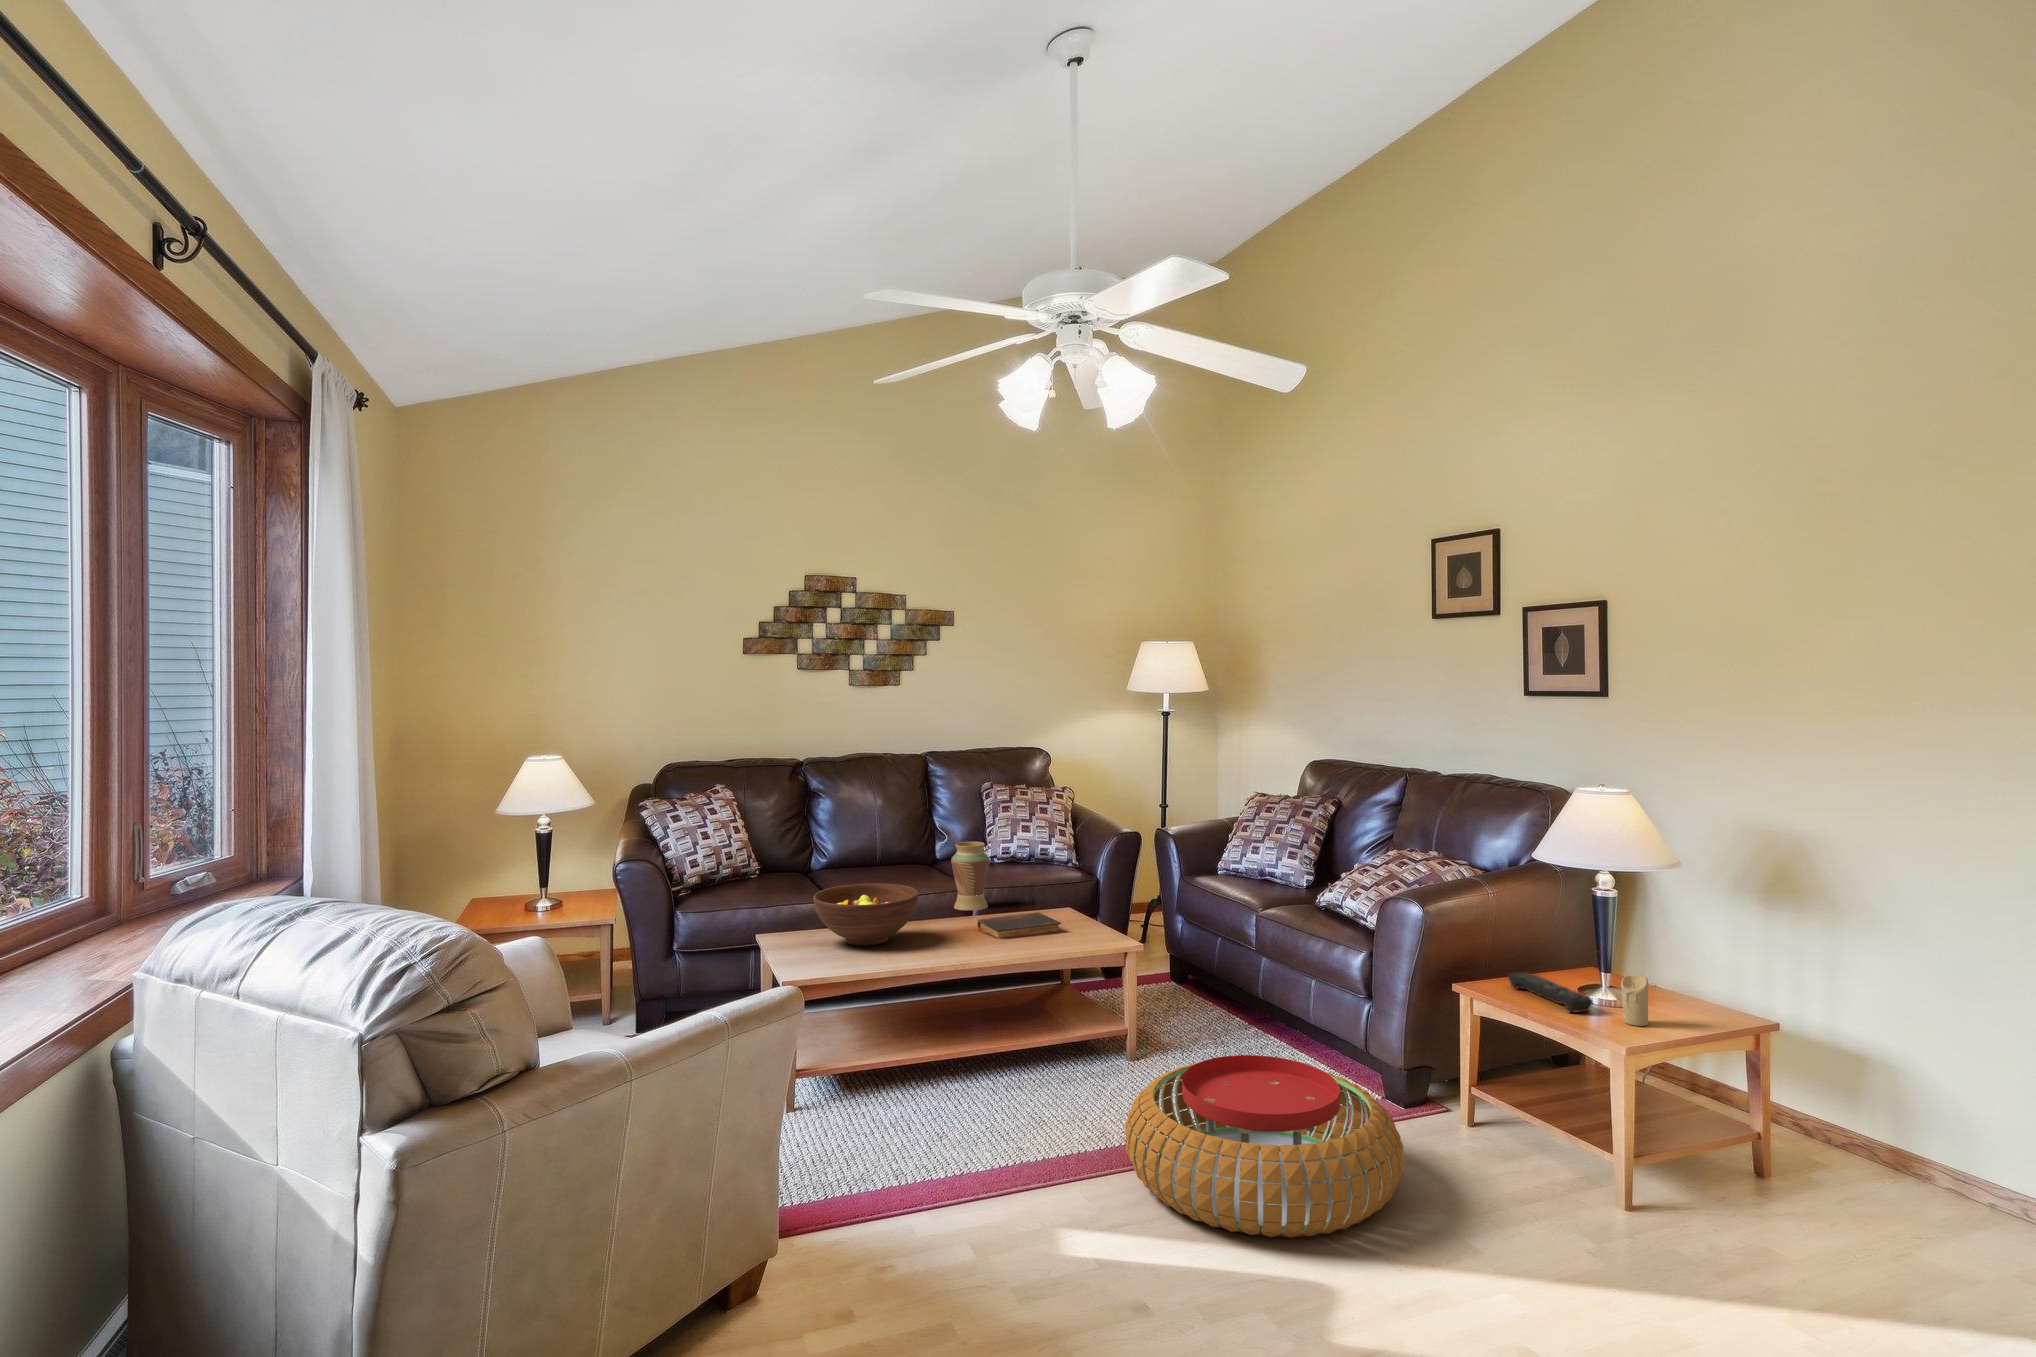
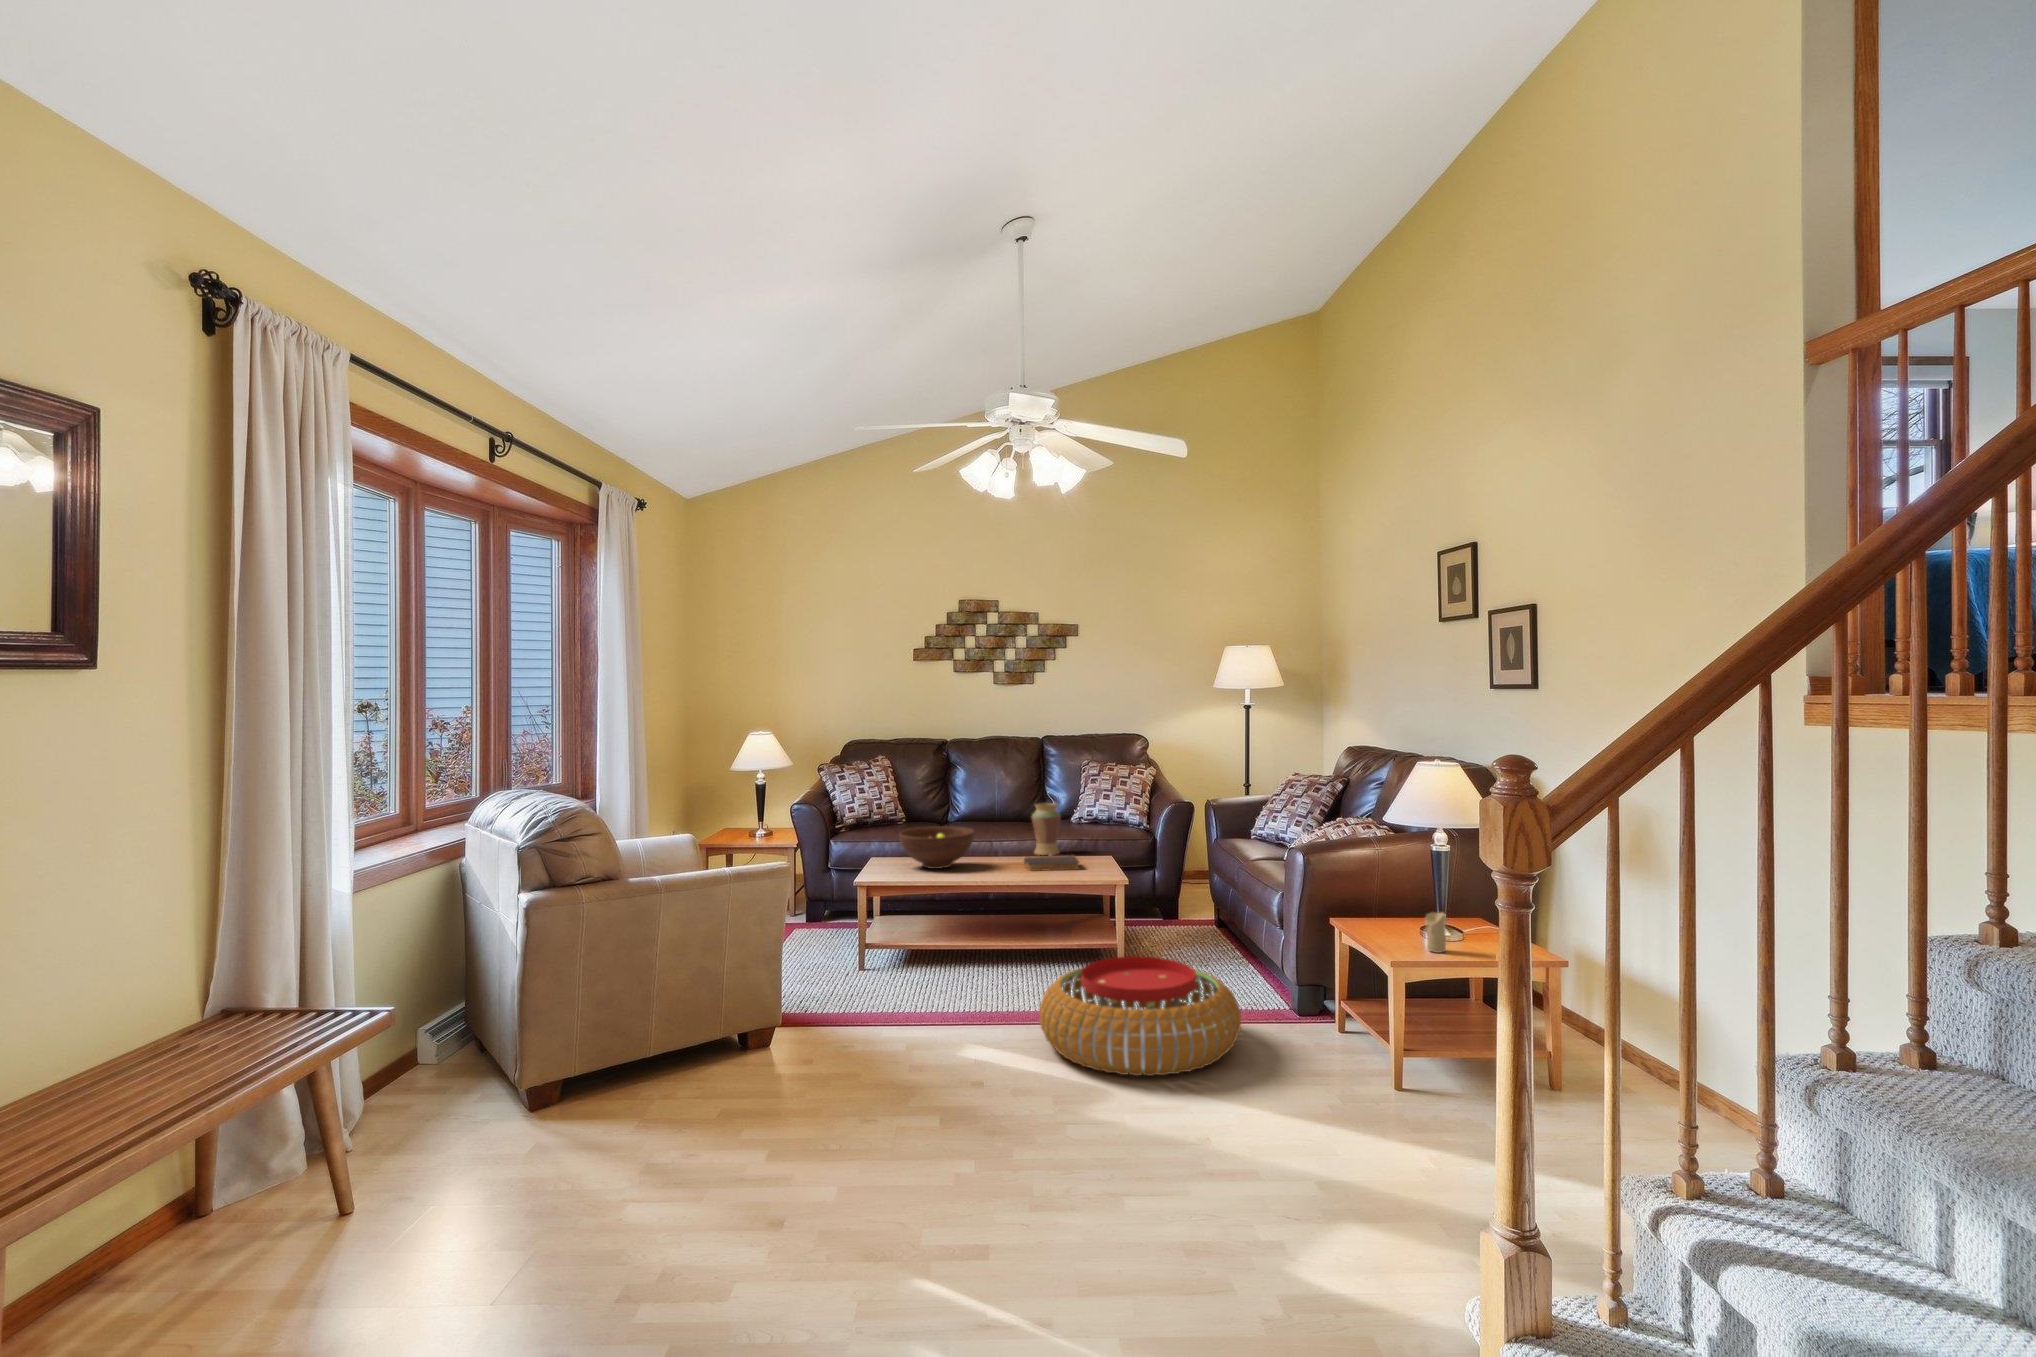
remote control: present [1508,972,1593,1013] -> none [1376,913,1415,942]

